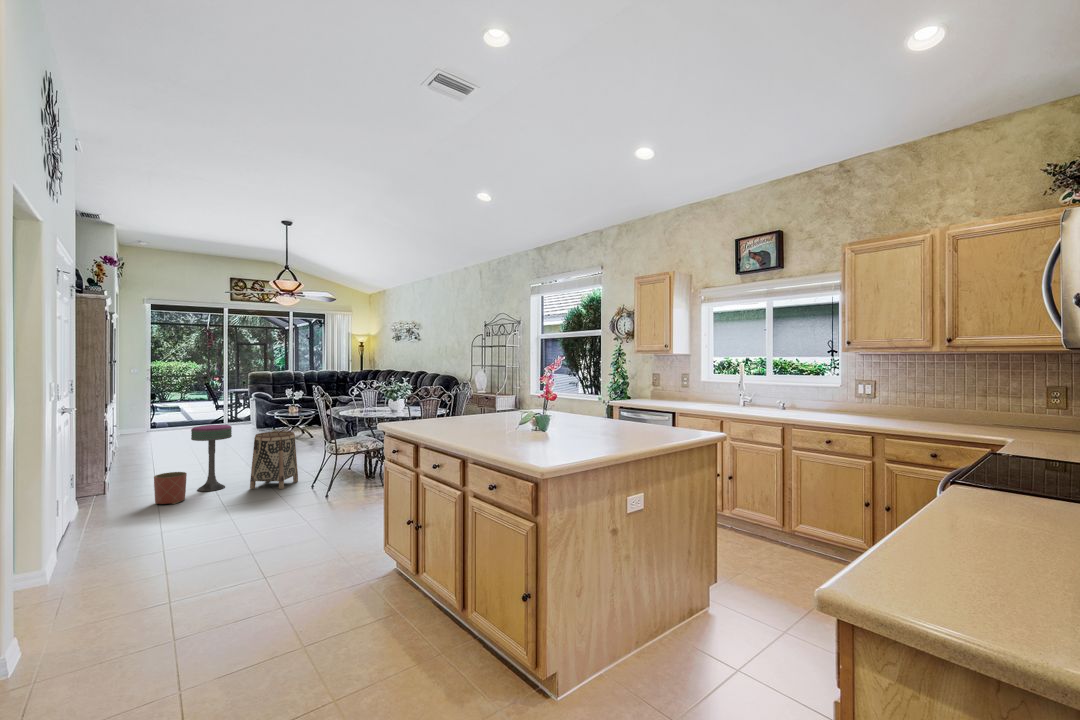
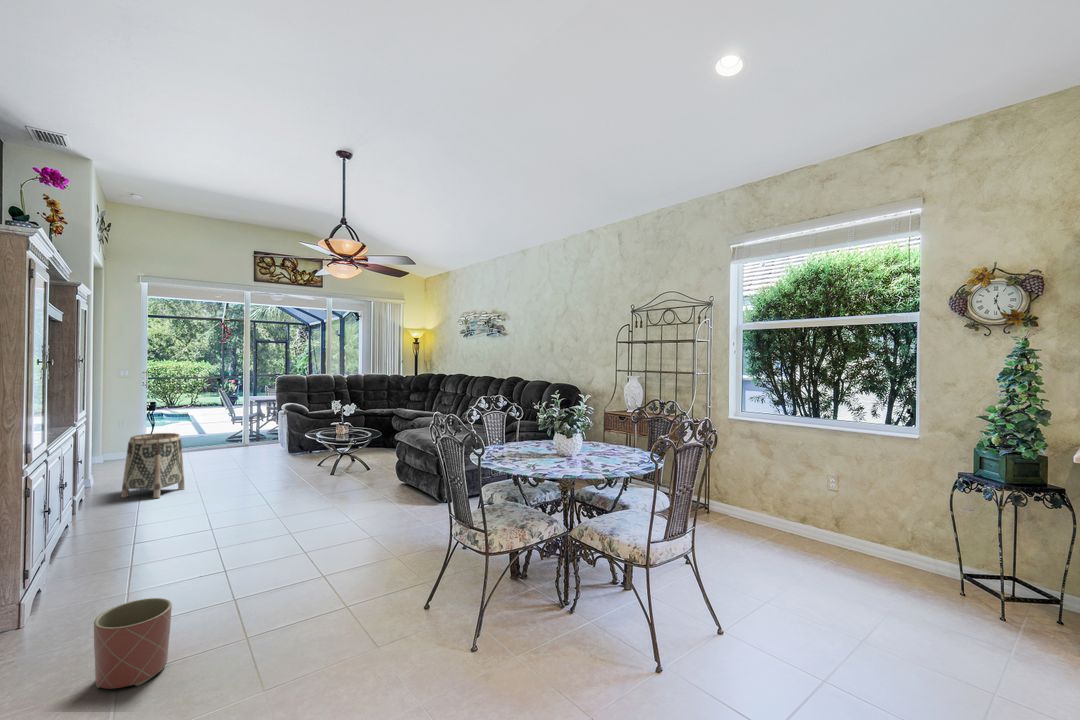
bar stool: present [191,425,232,491] -> none [187,482,268,627]
basket: present [250,431,298,489] -> present [121,433,184,498]

